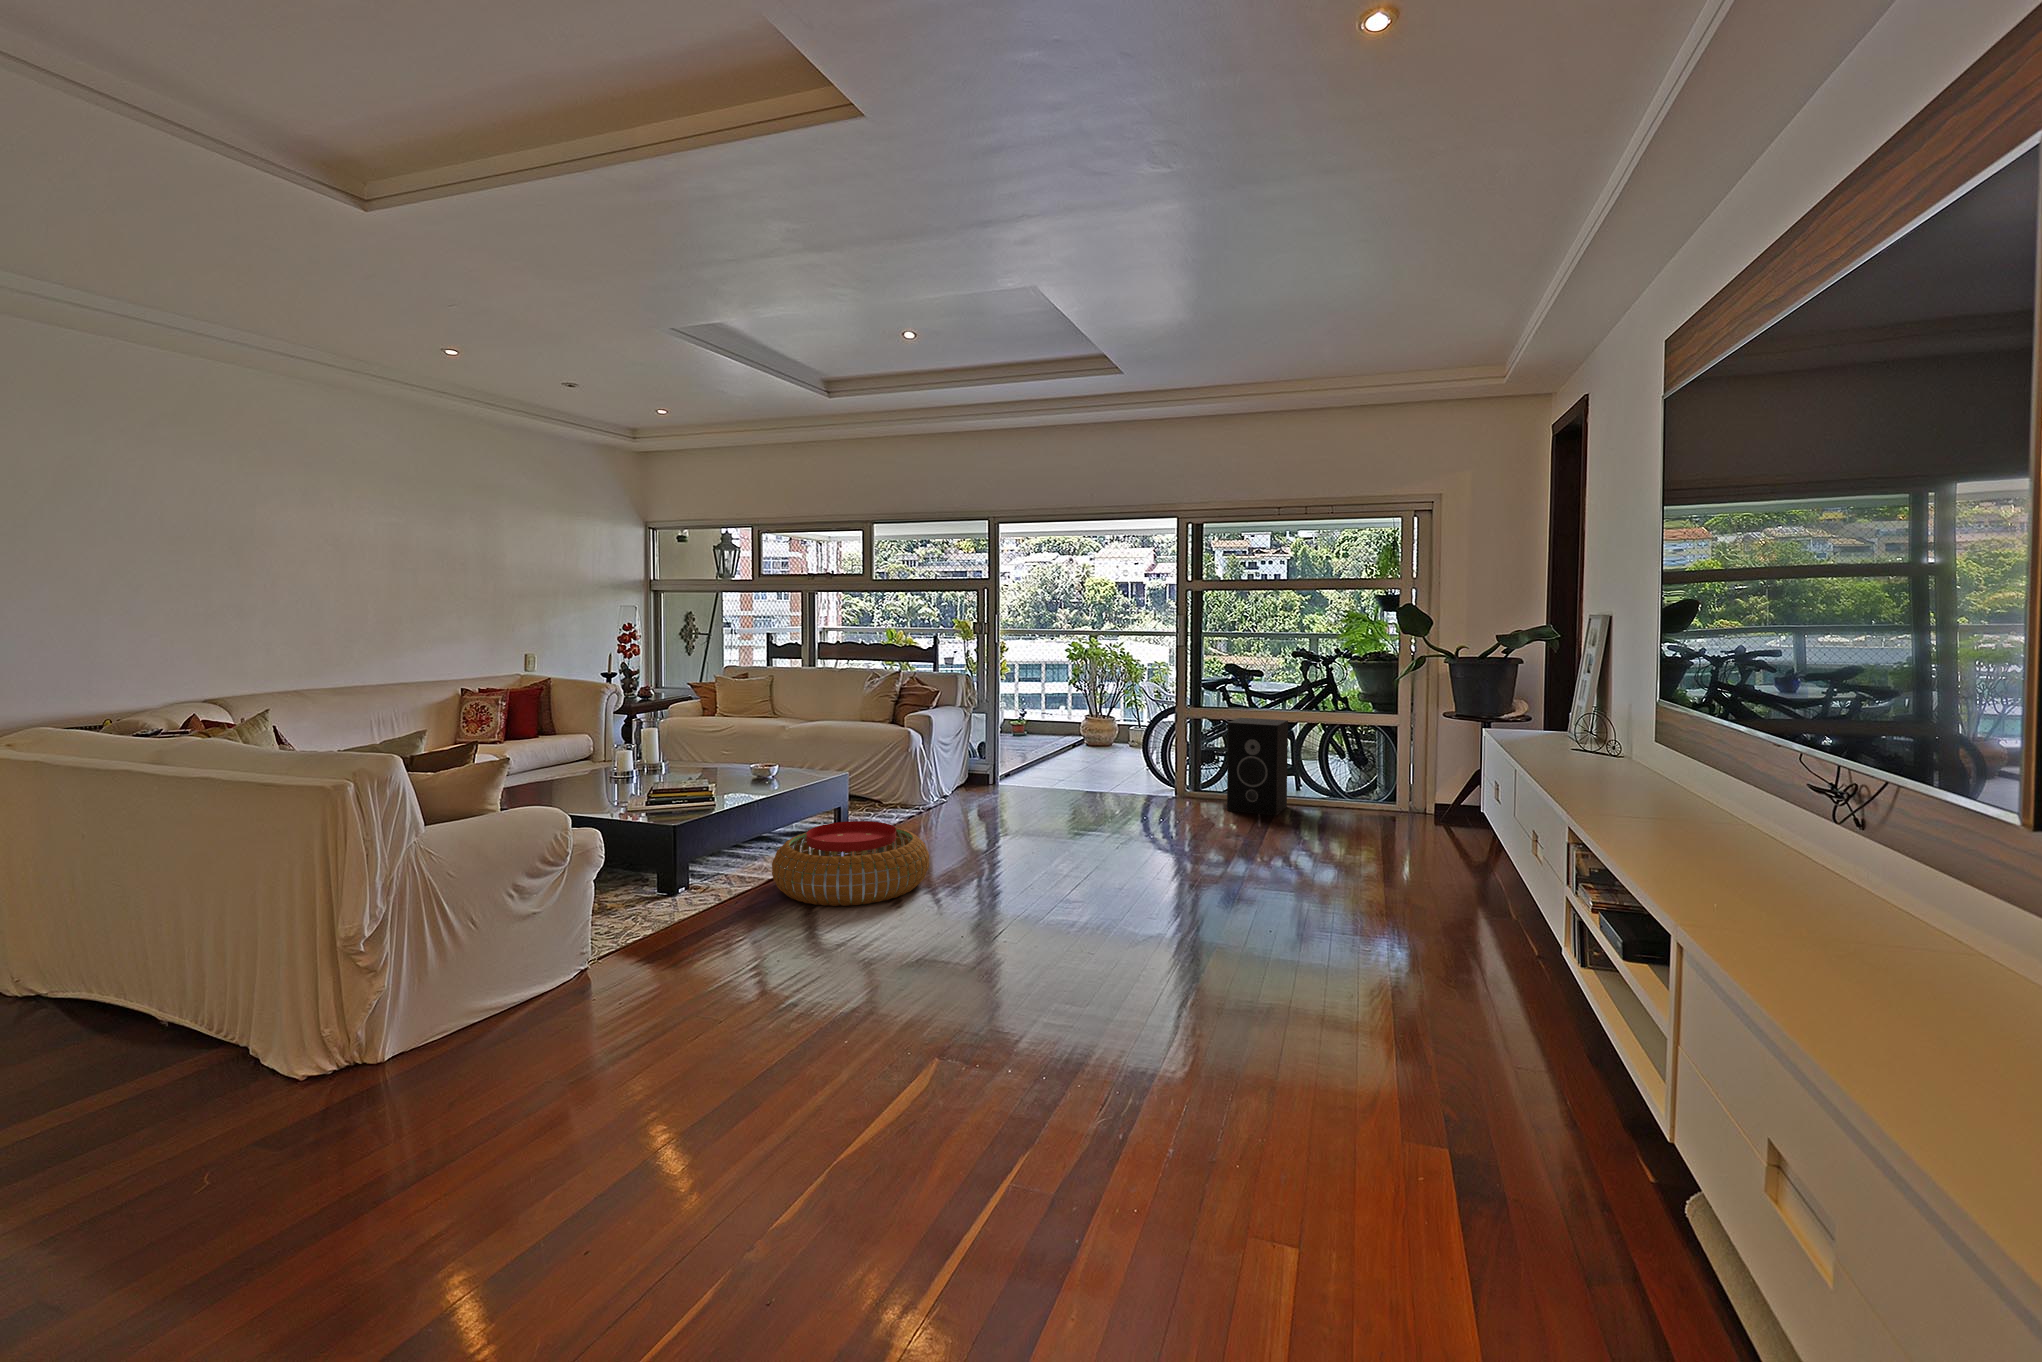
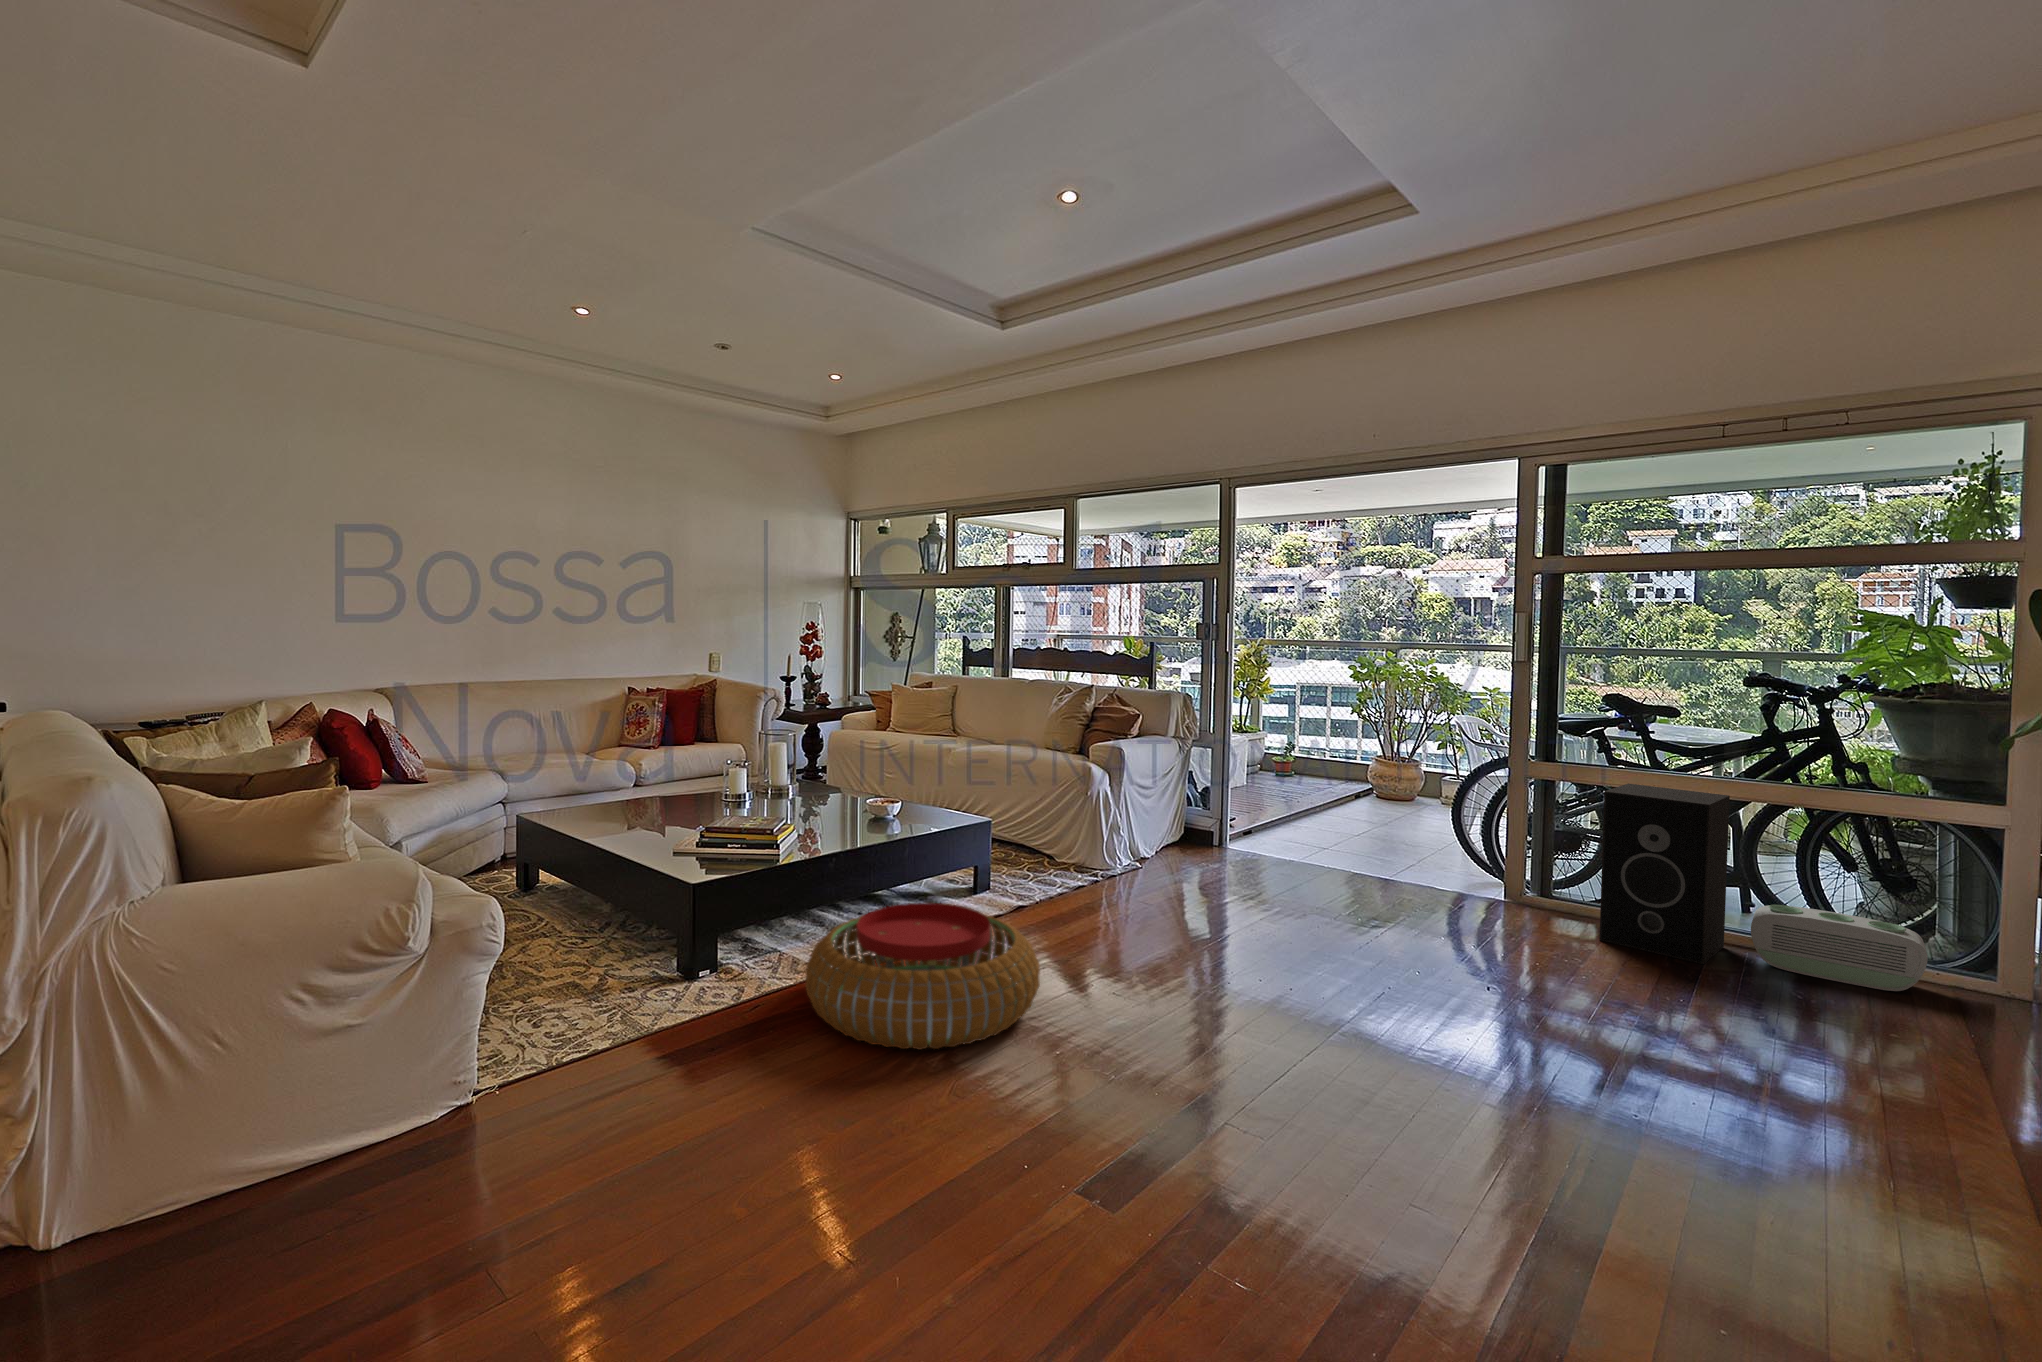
air purifier: none [1298,779,1371,817] -> present [1751,905,1927,991]

